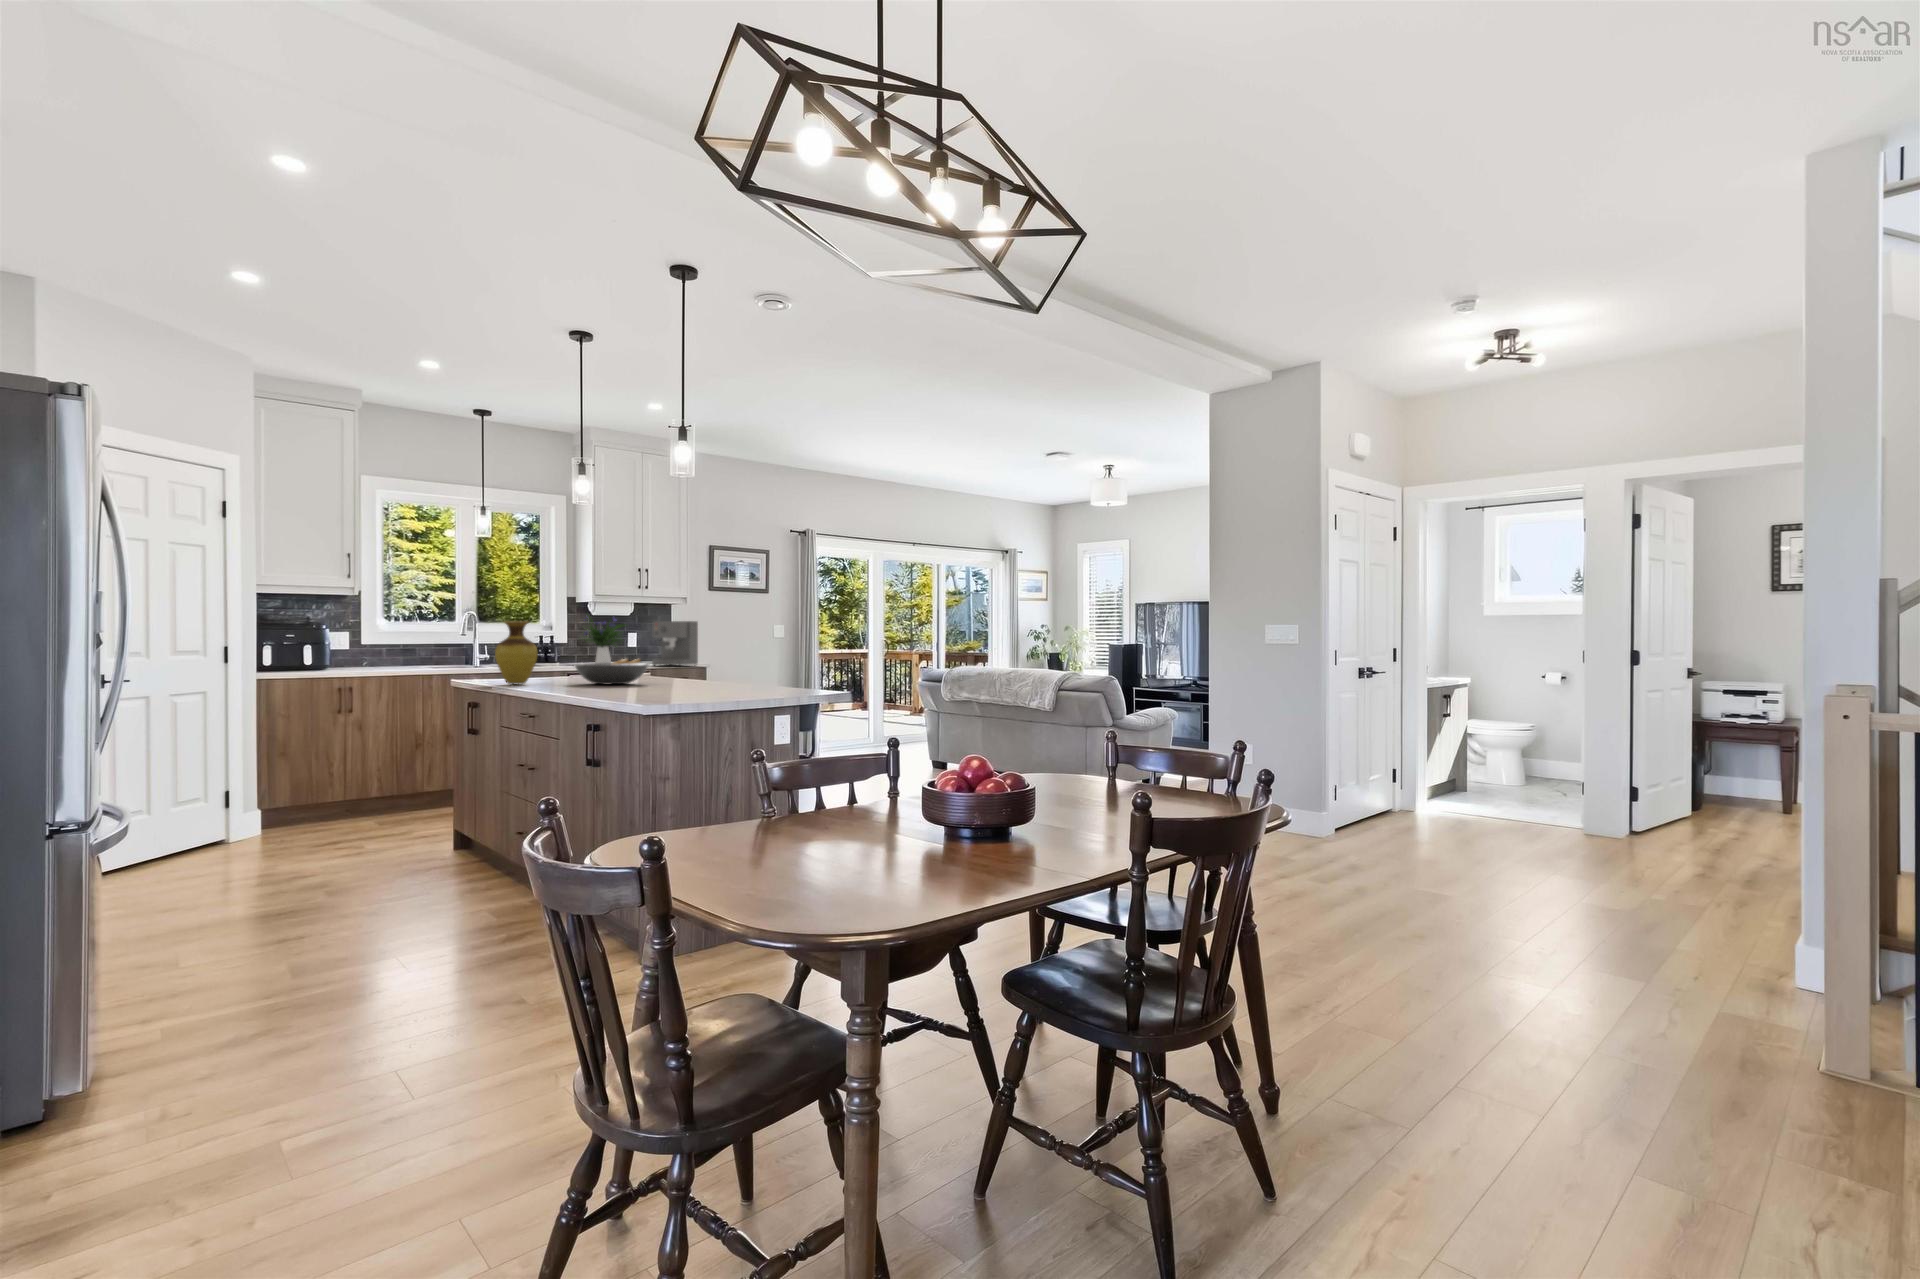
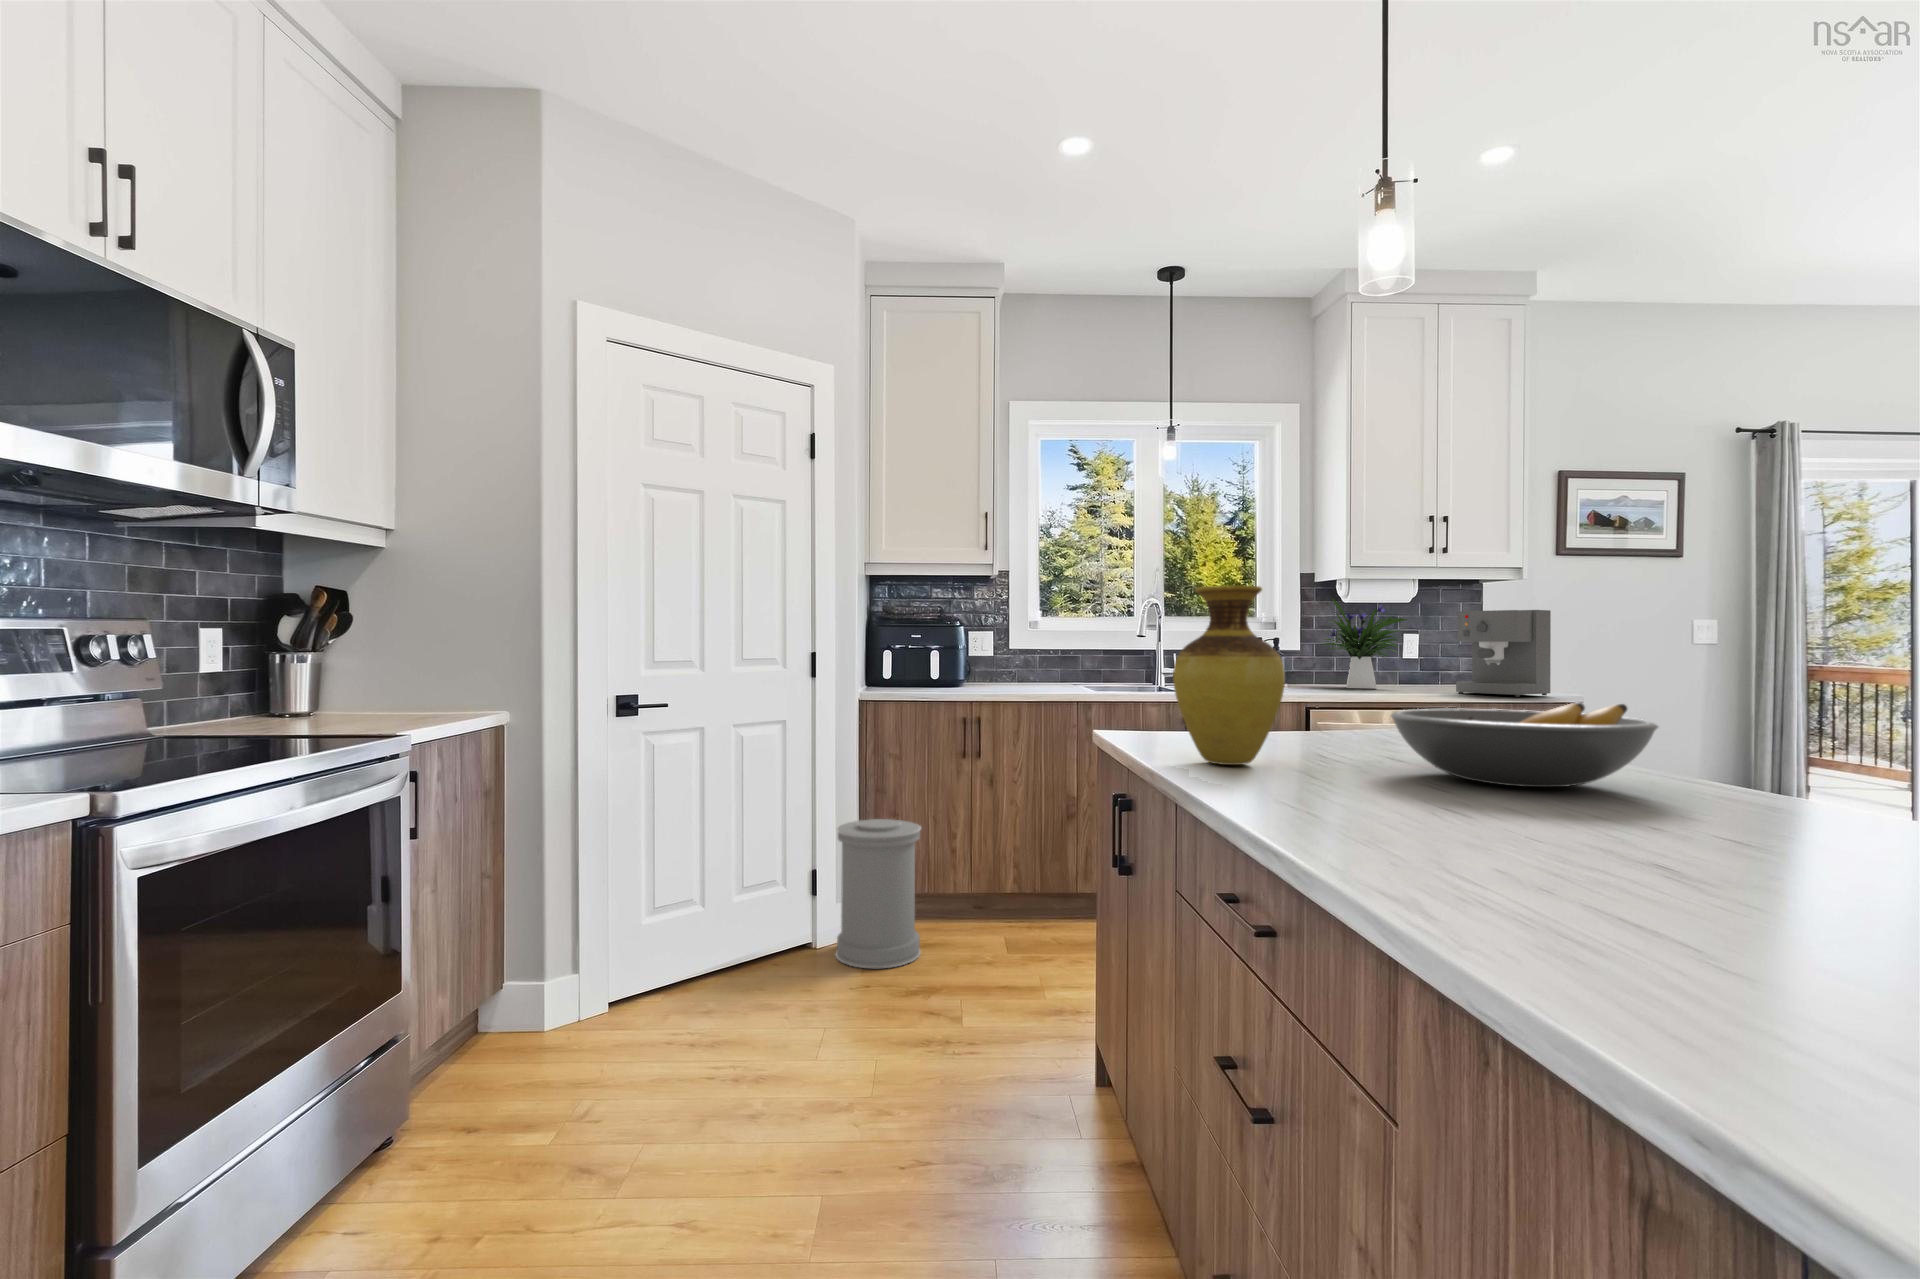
trash can: none [255,753,320,842] -> present [835,819,921,969]

